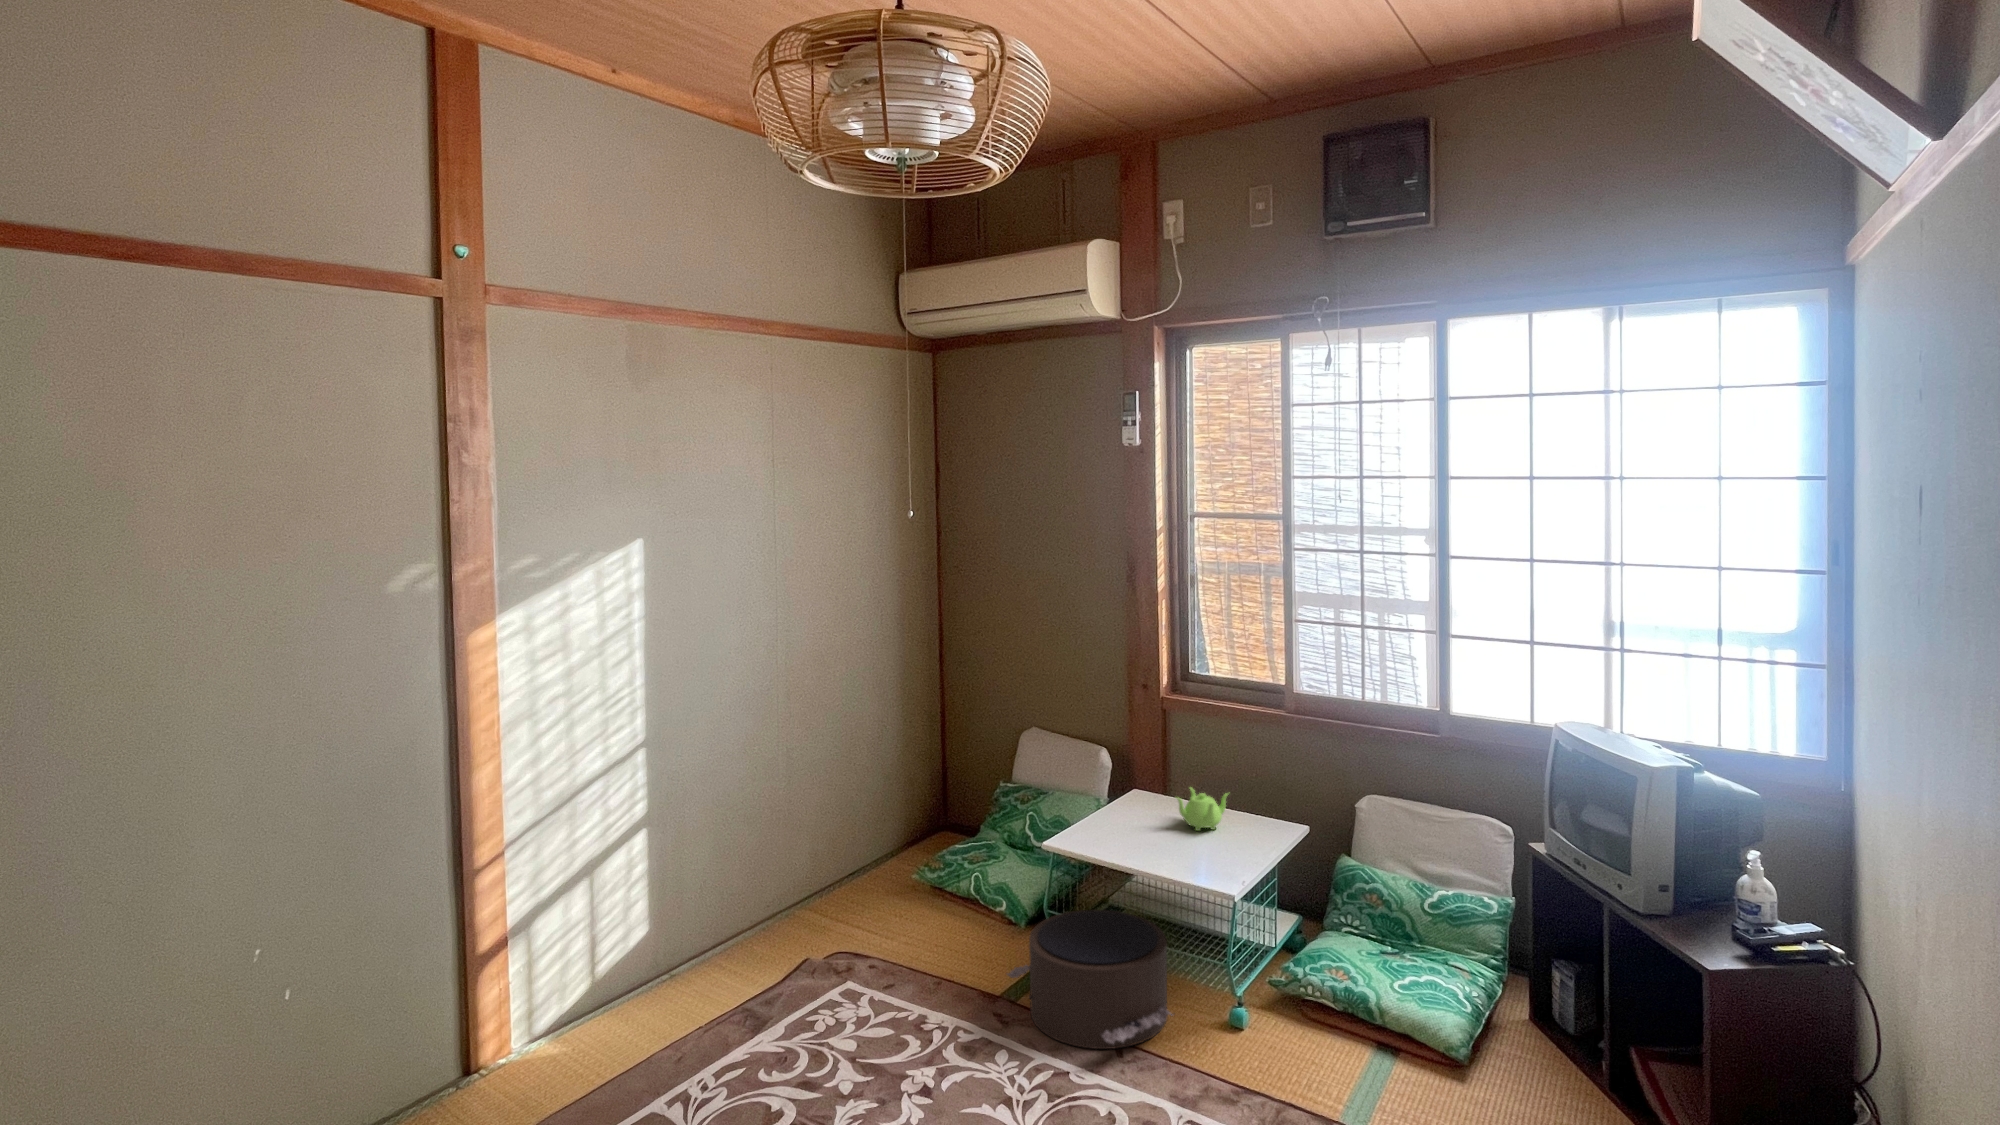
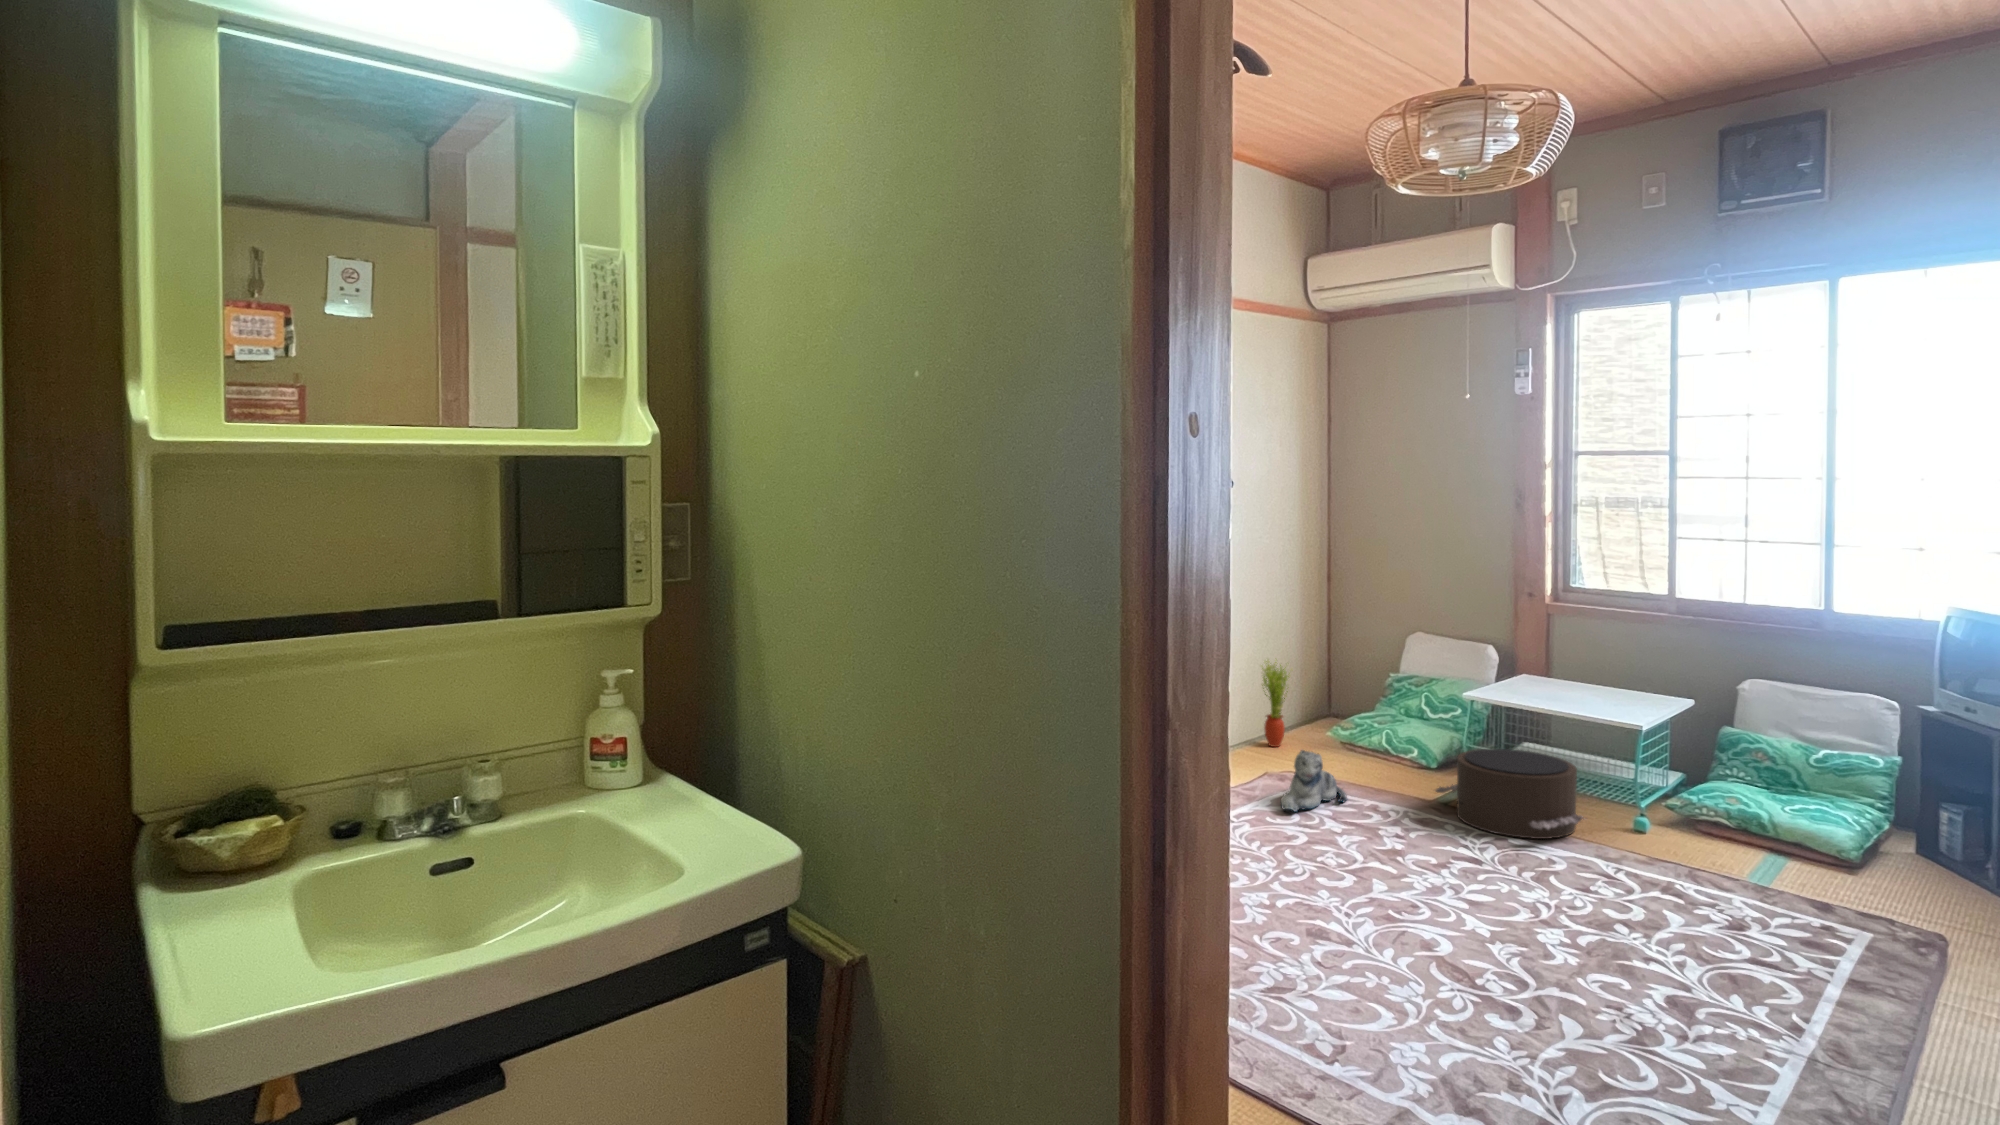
potted plant: none [830,778,873,893] -> present [1261,661,1289,747]
teapot: present [1177,788,1228,831] -> none [1572,665,1621,696]
plush toy: none [804,935,904,1030] -> present [1281,750,1347,811]

